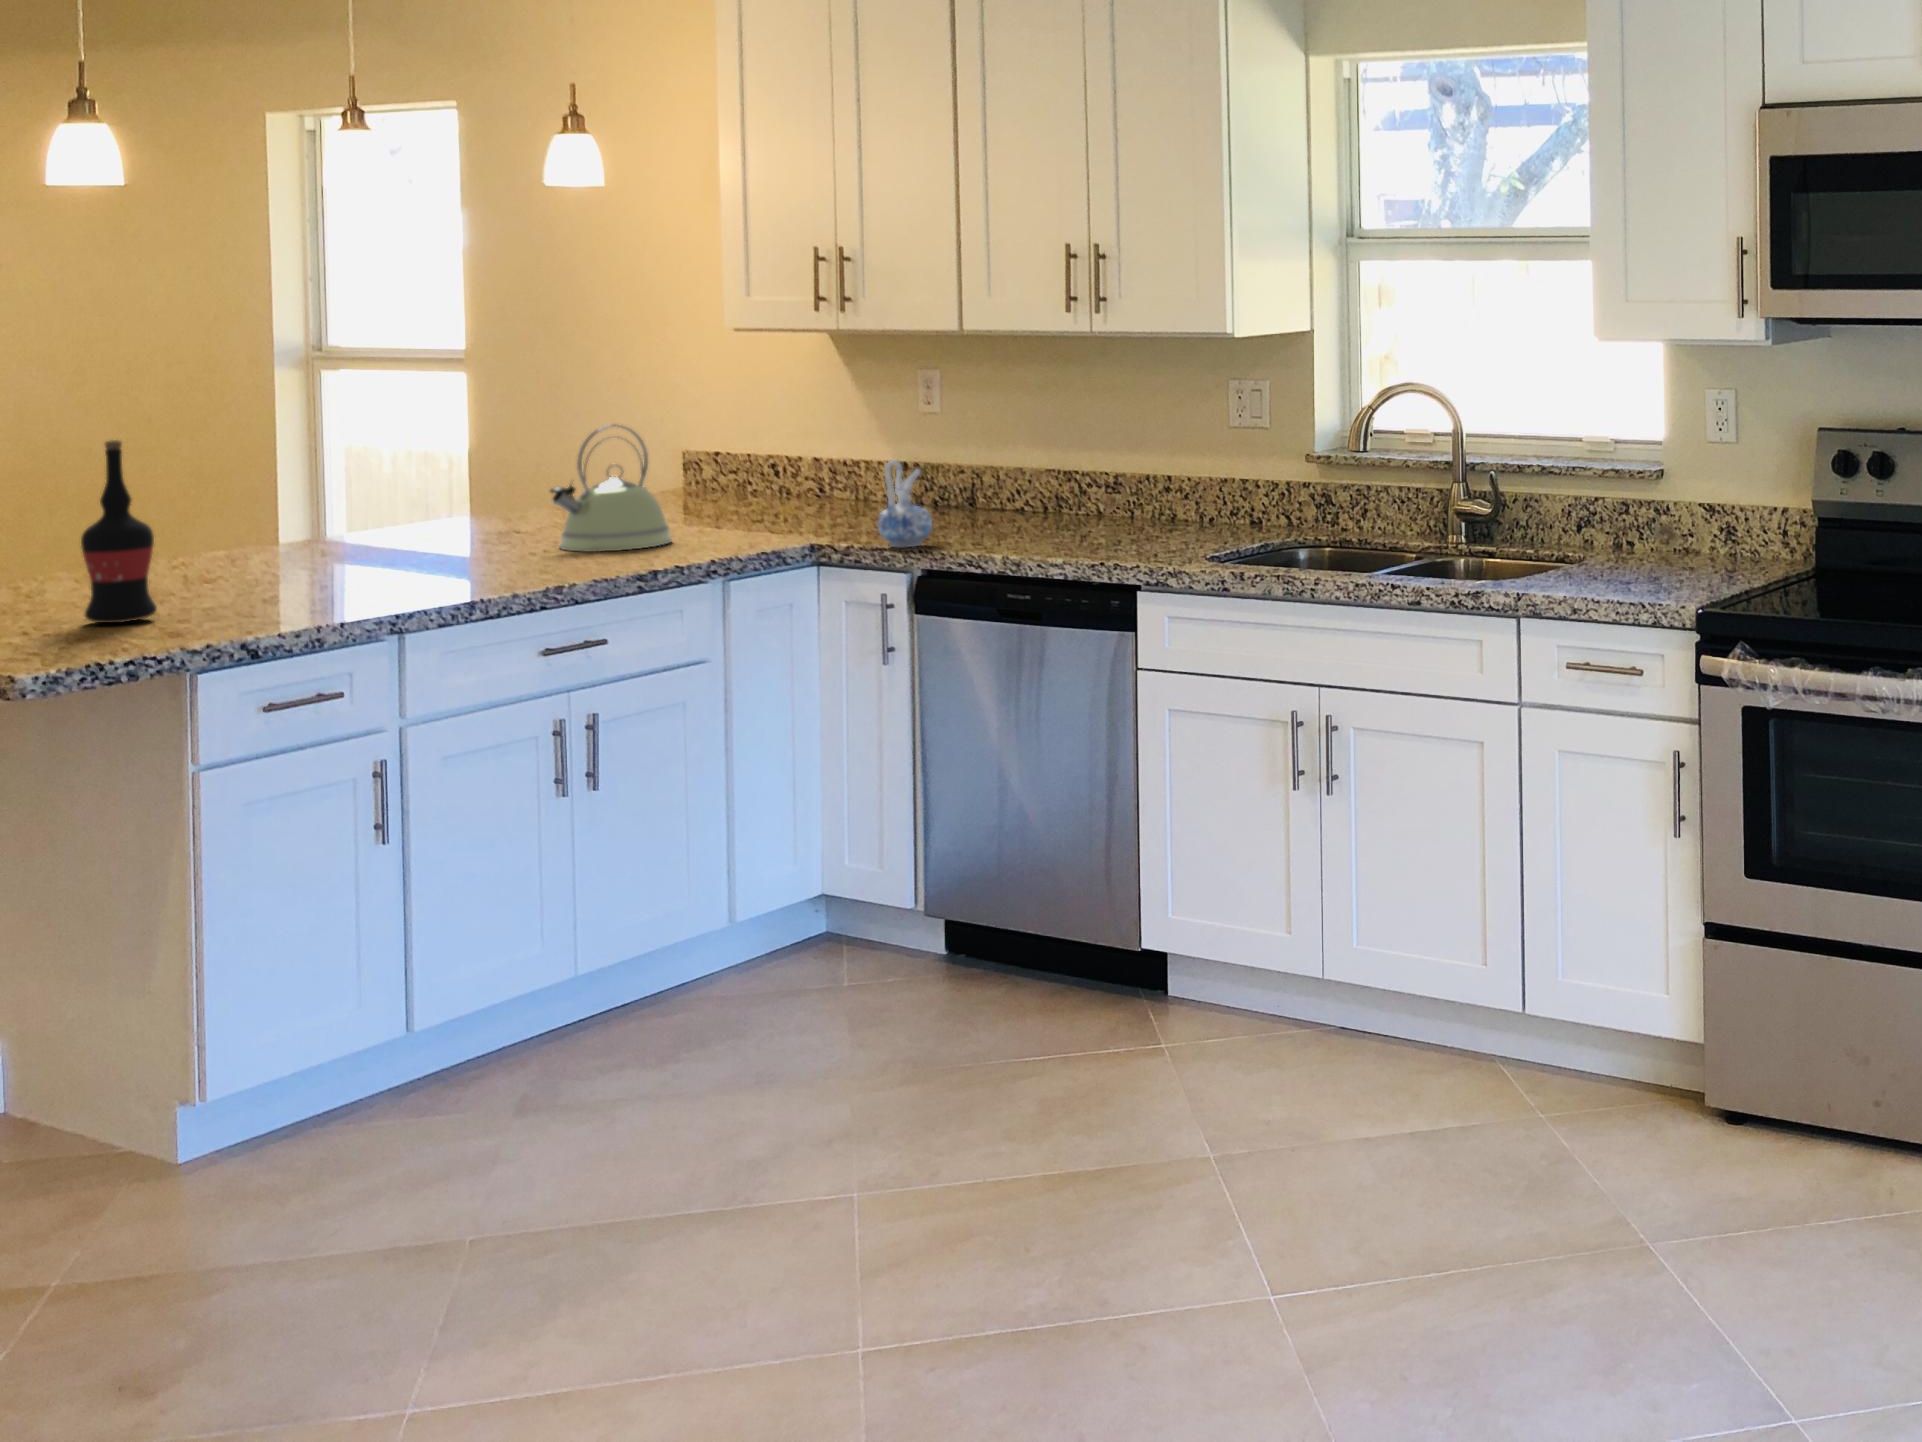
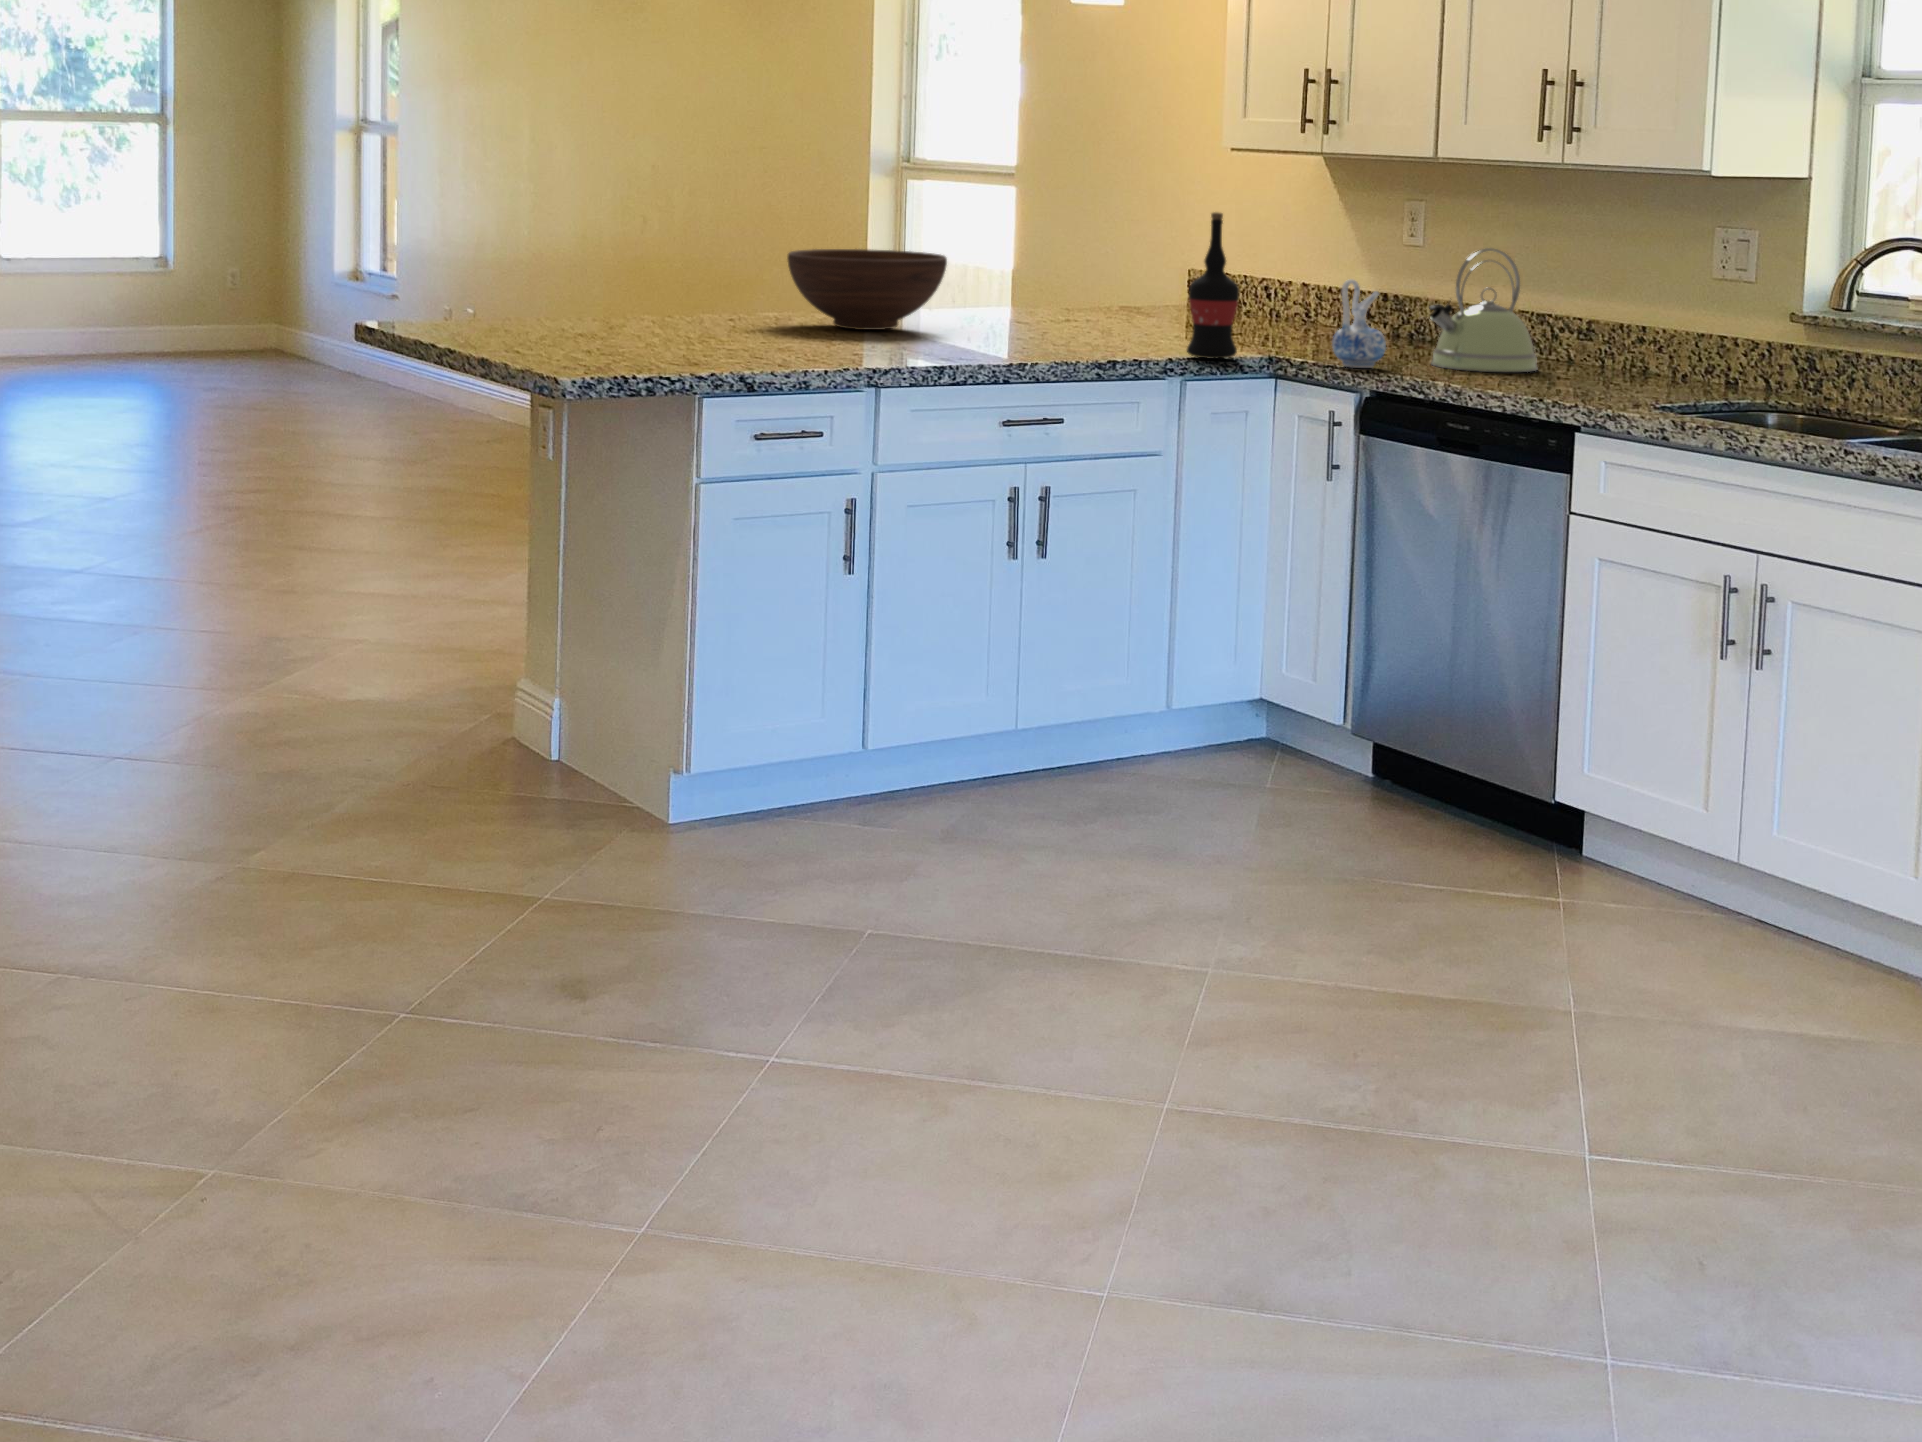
kettle: present [550,424,672,552] -> present [1429,248,1538,372]
wine bottle: present [81,440,157,623] -> present [1187,212,1239,359]
fruit bowl: none [241,468,437,563] -> present [788,249,947,330]

